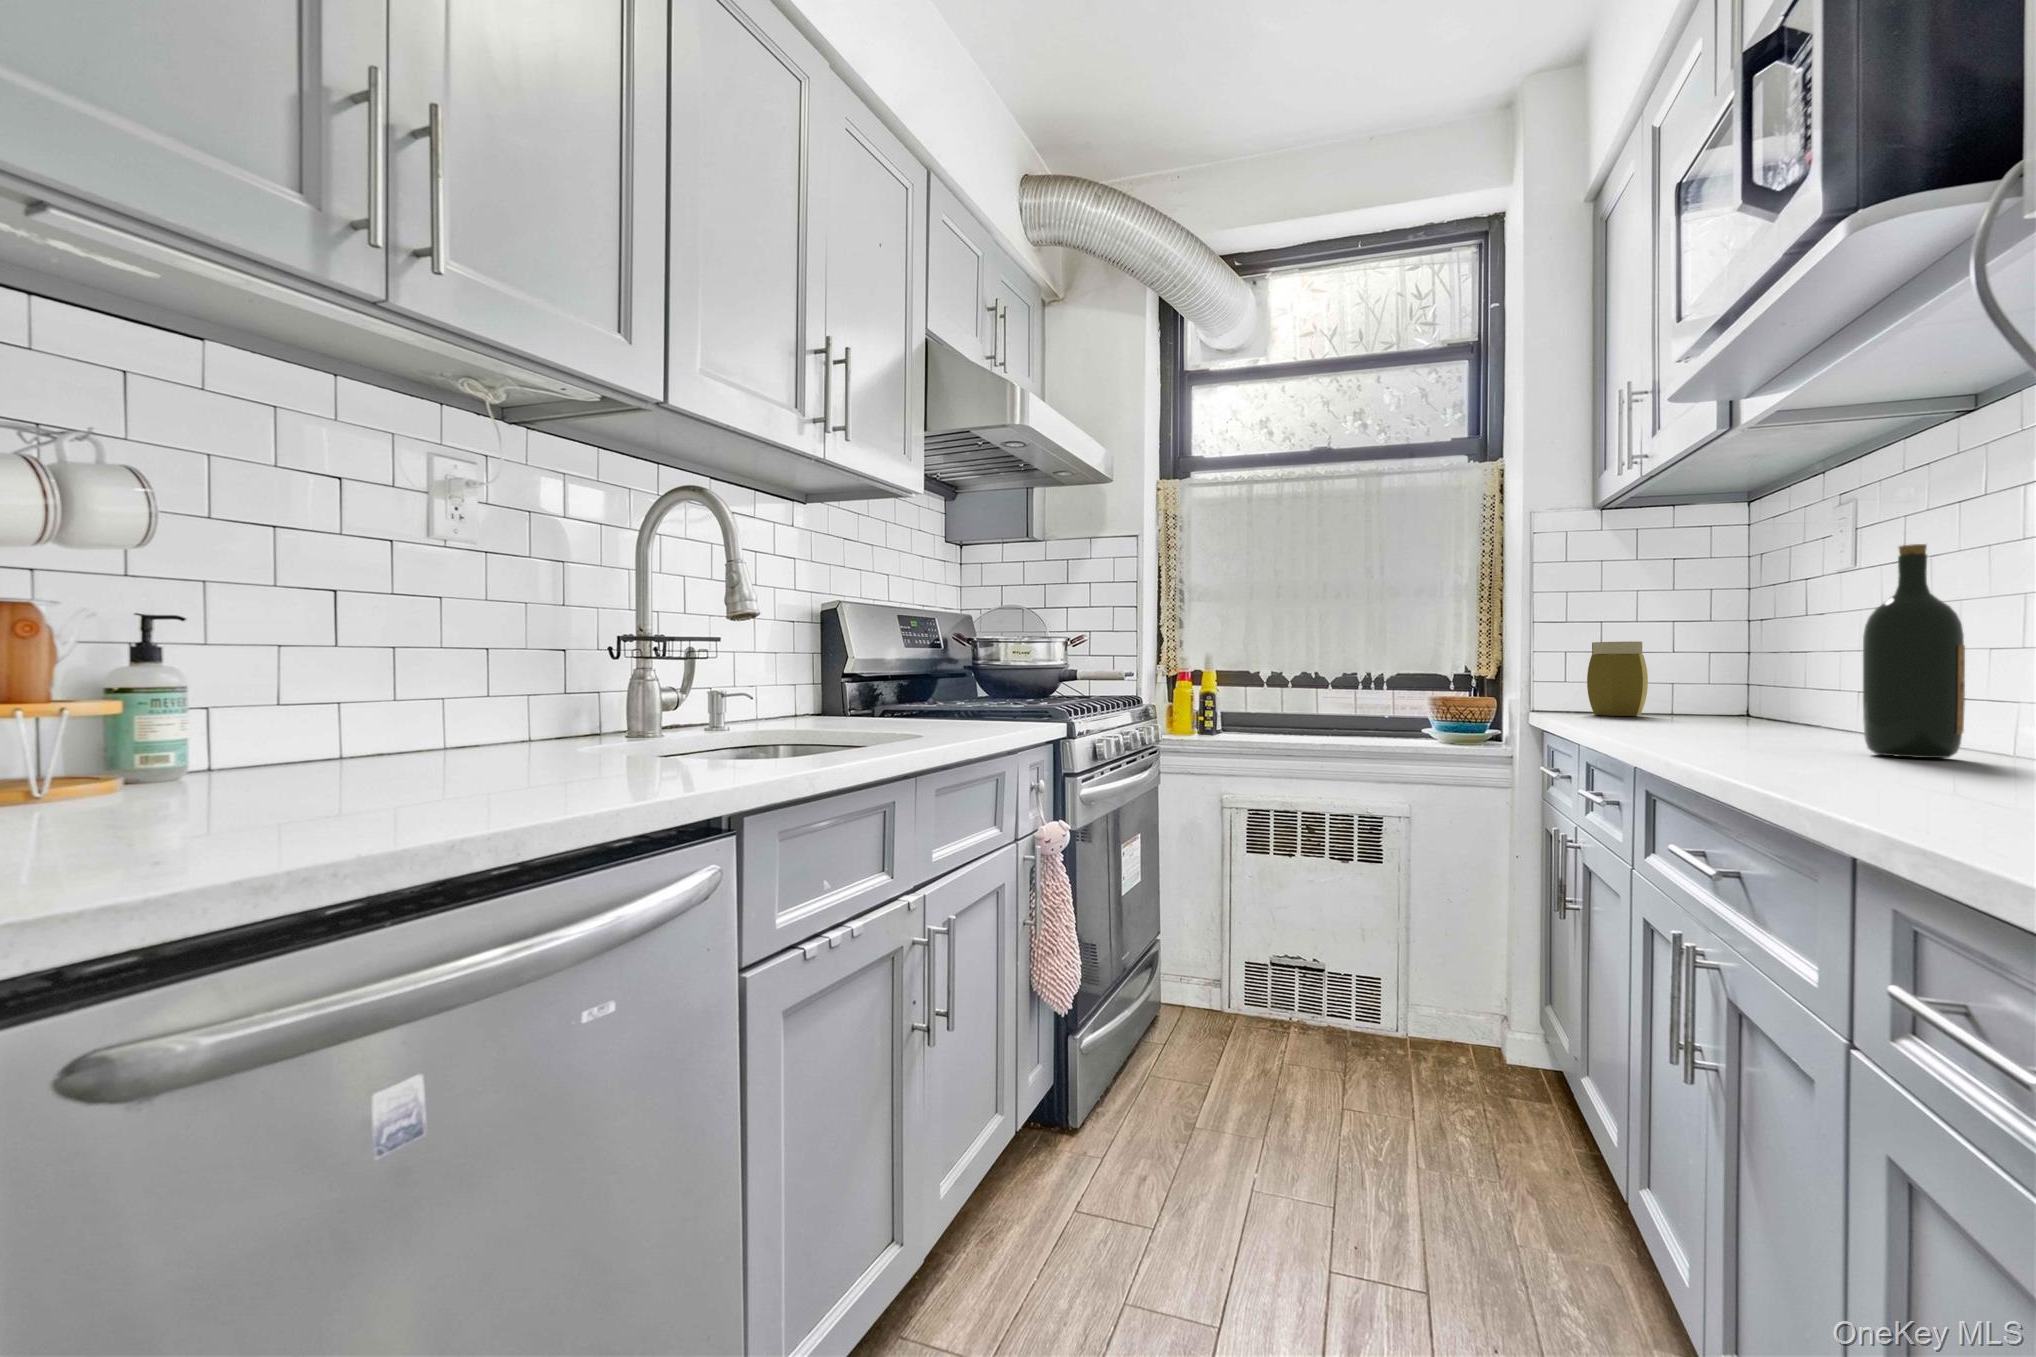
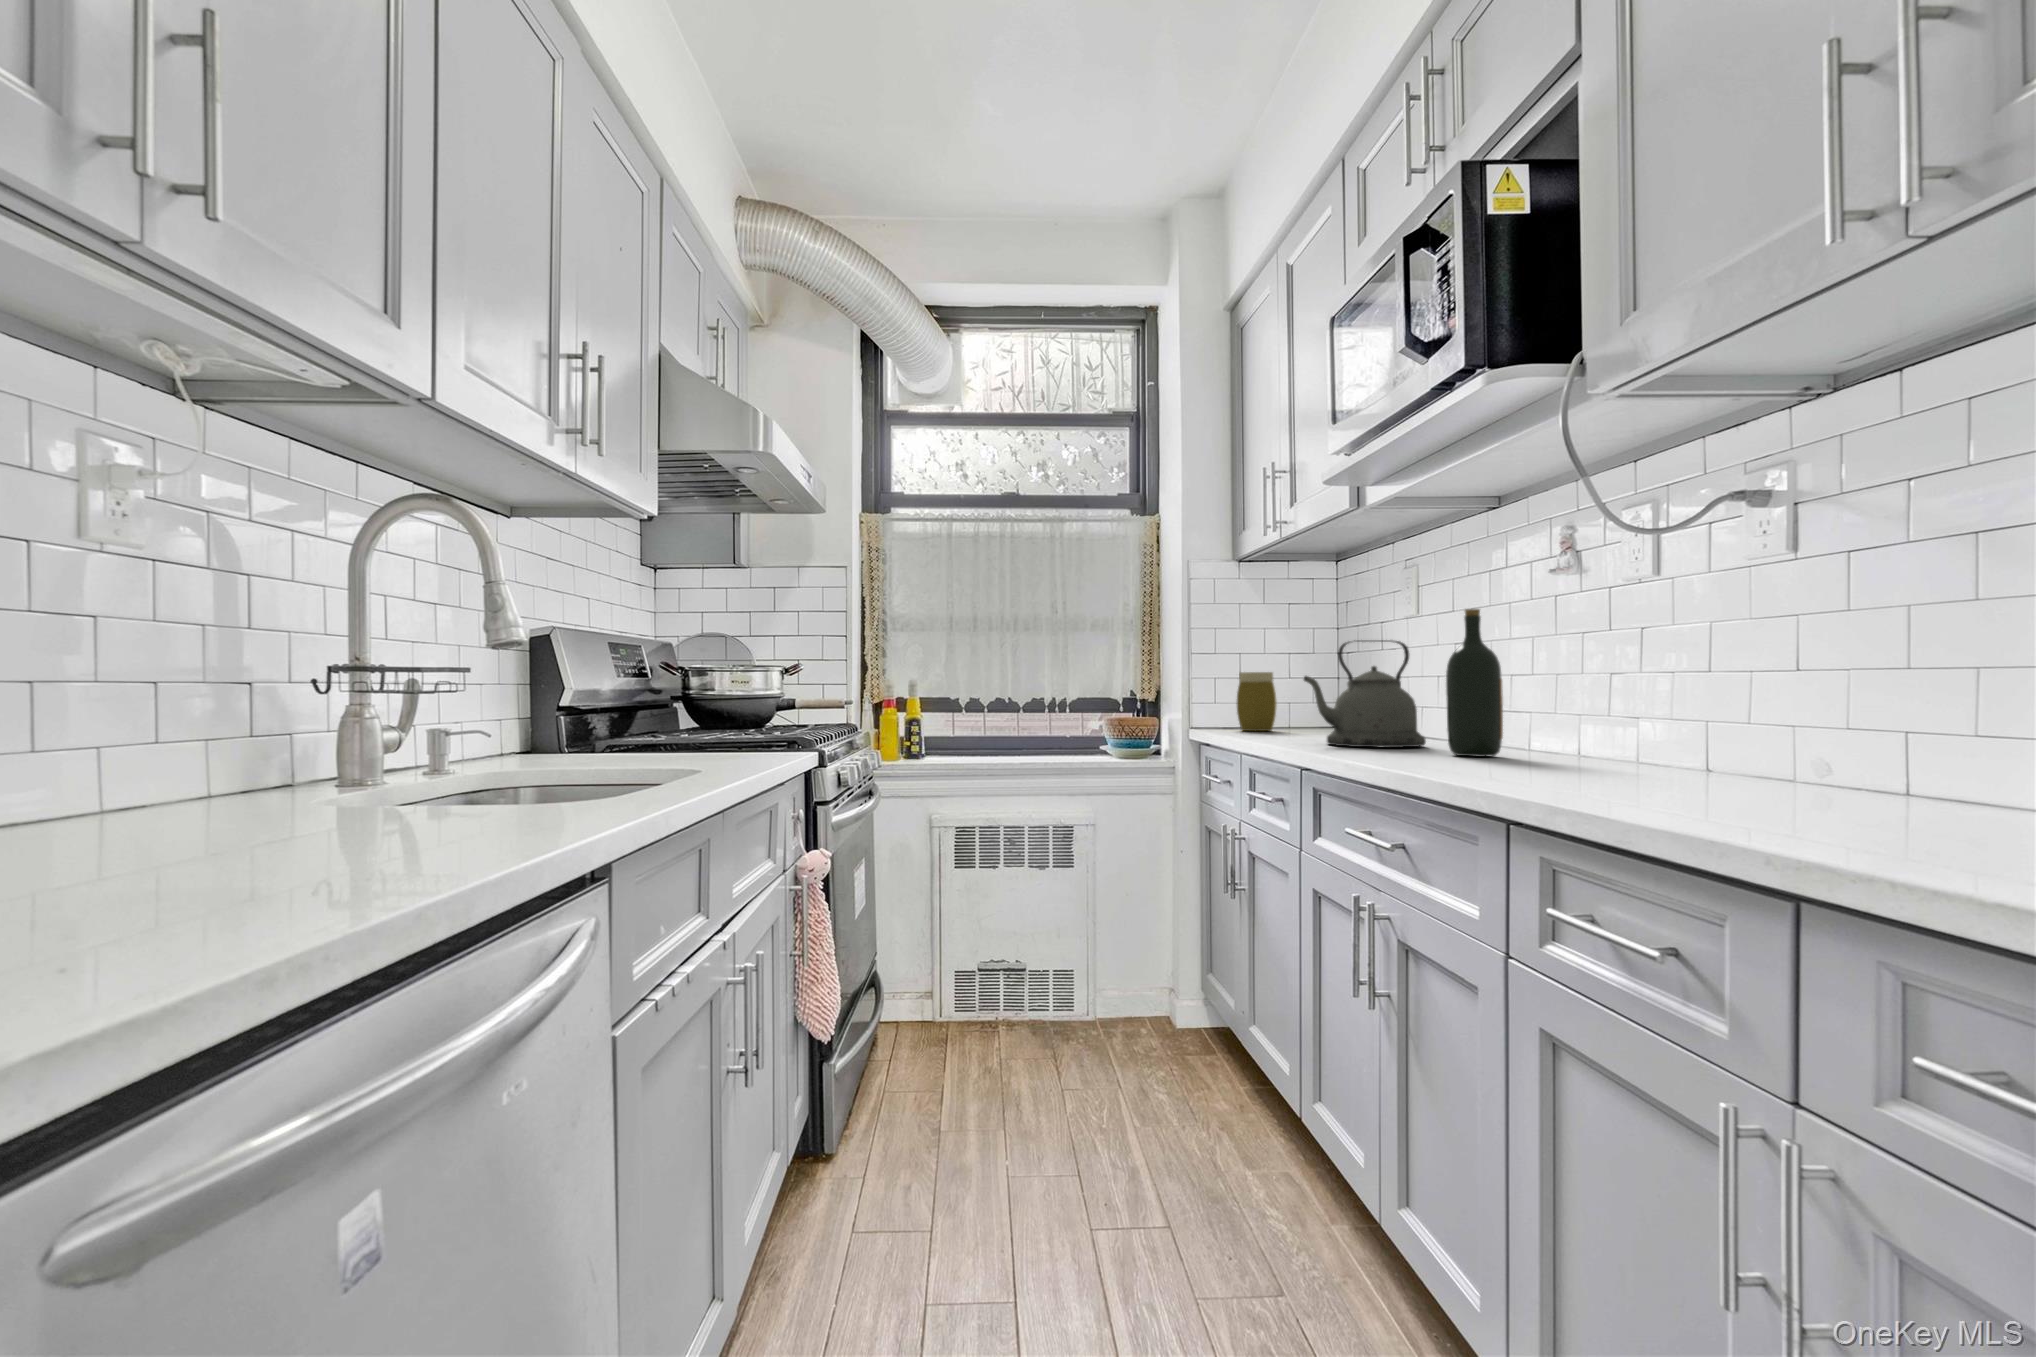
kettle: none [1647,595,1848,741] -> present [1304,640,1426,748]

